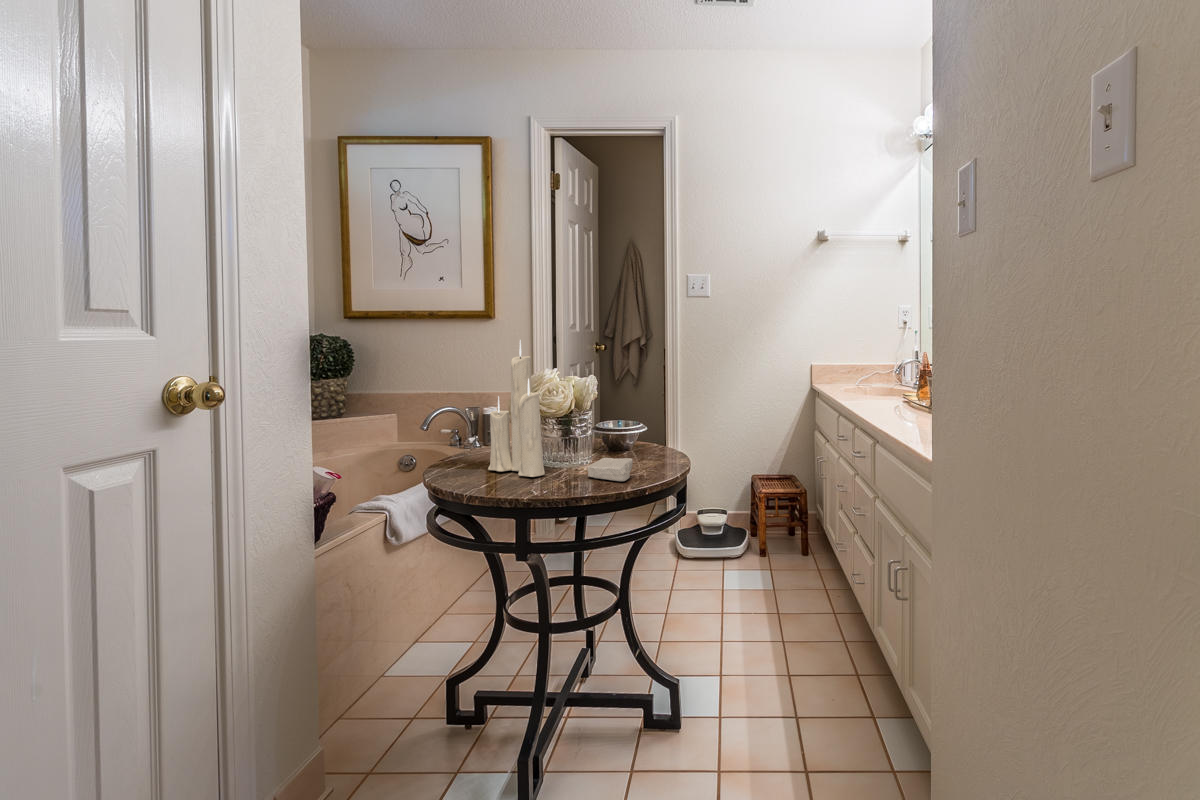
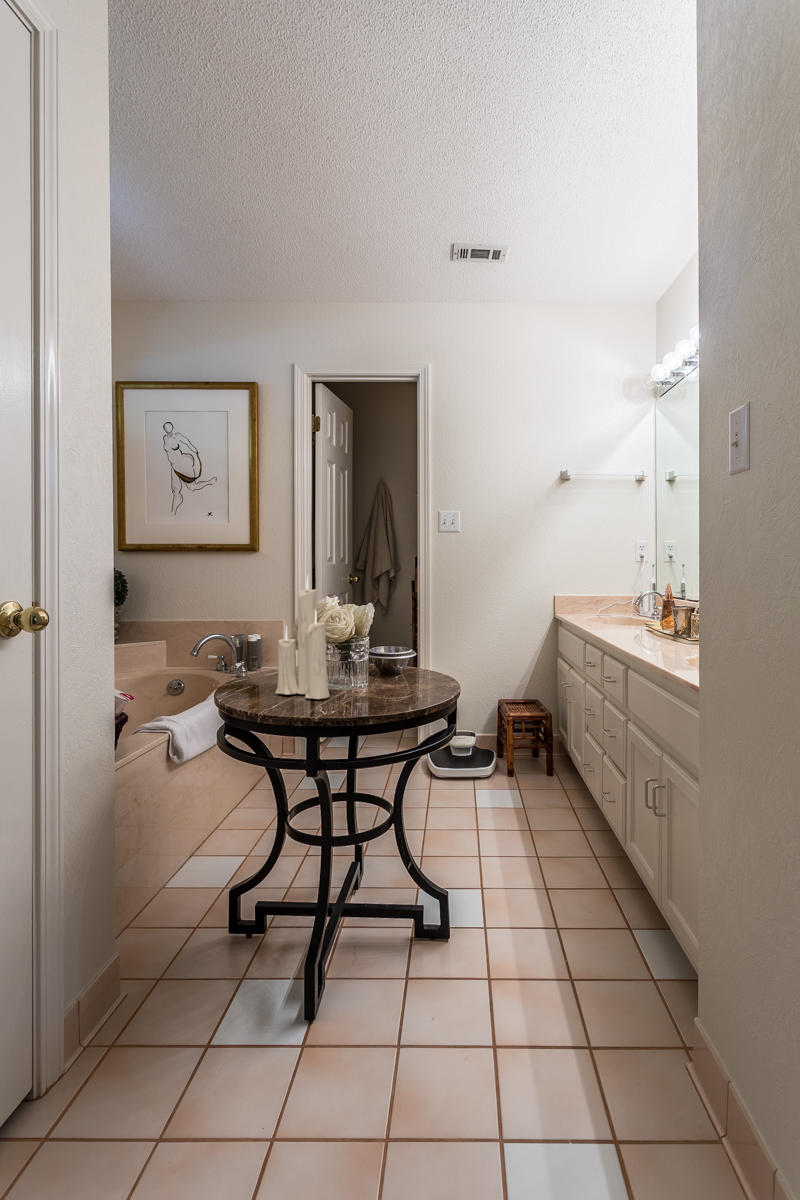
soap bar: present [588,458,633,481] -> none [369,682,409,702]

